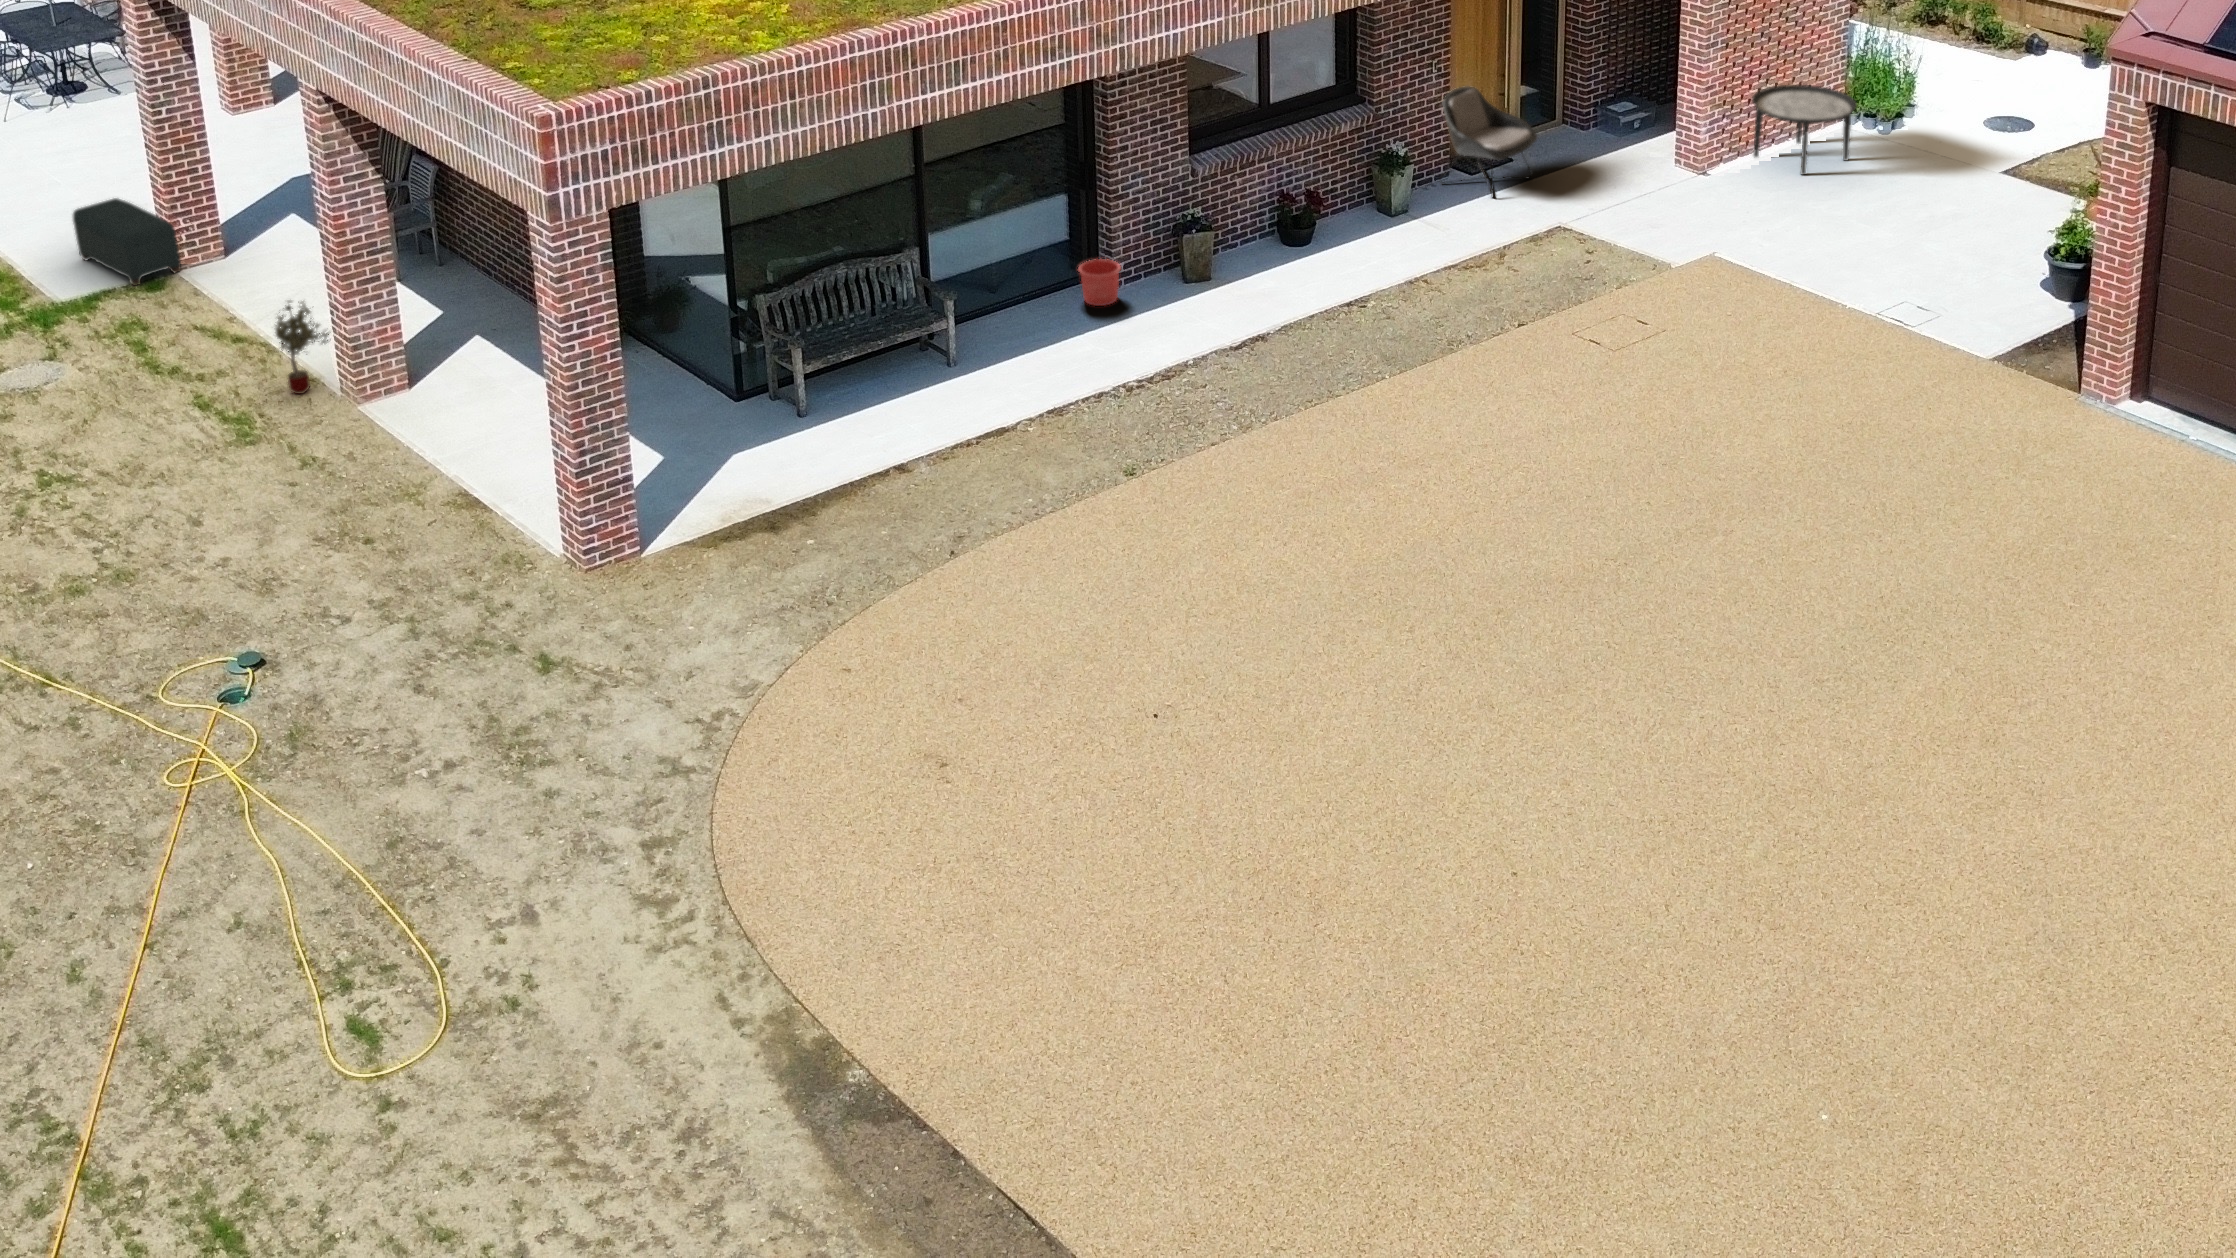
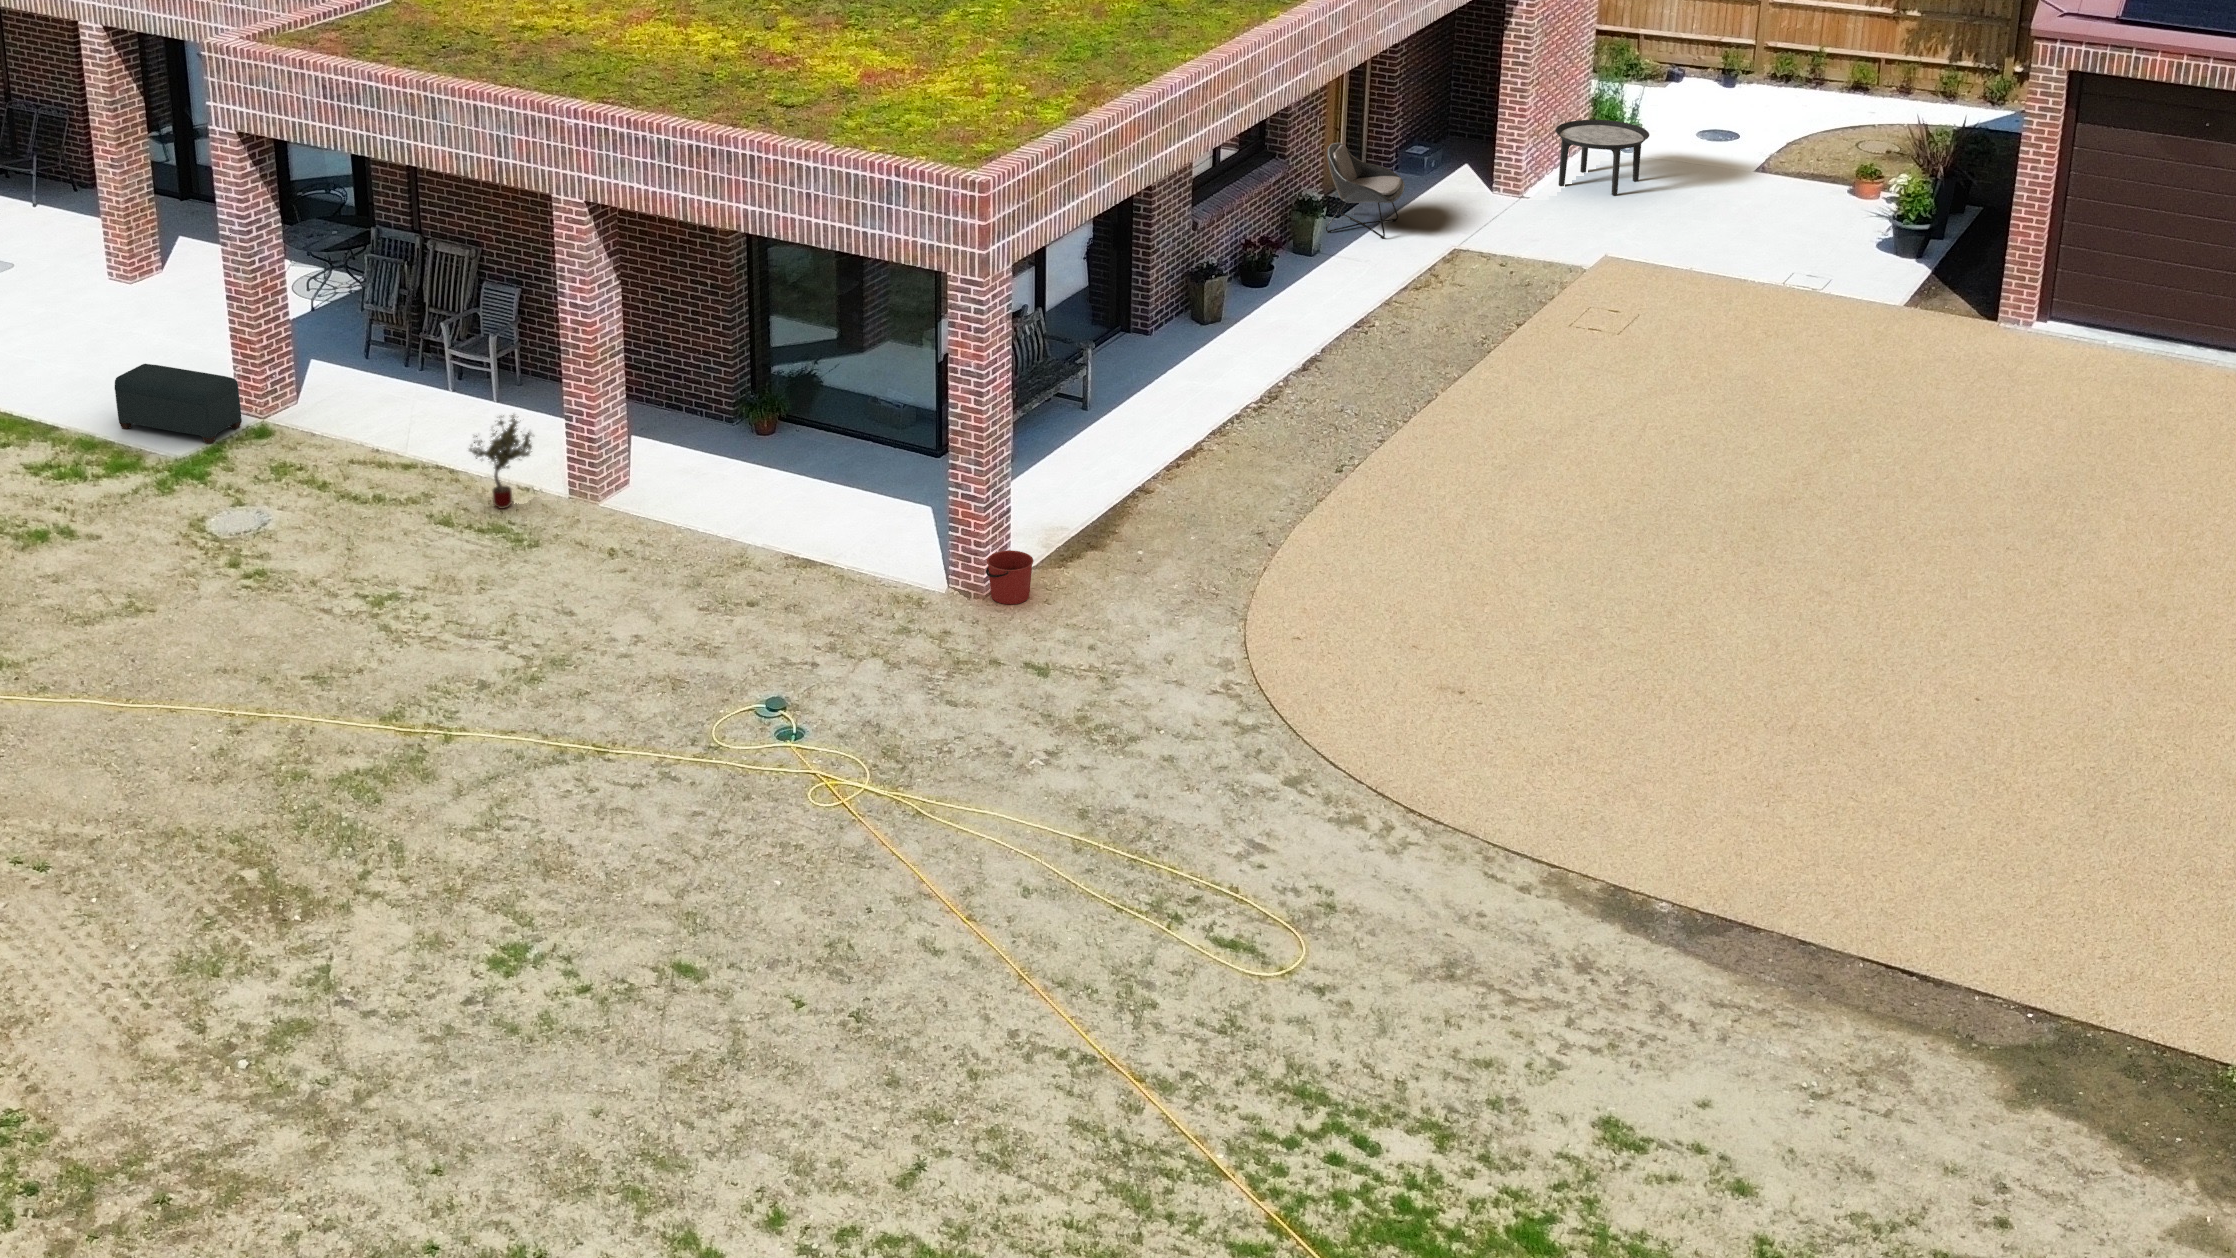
bucket: present [1078,259,1121,306] -> present [986,550,1033,604]

